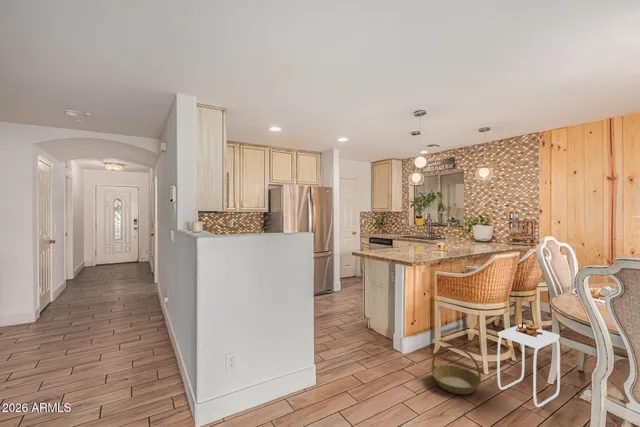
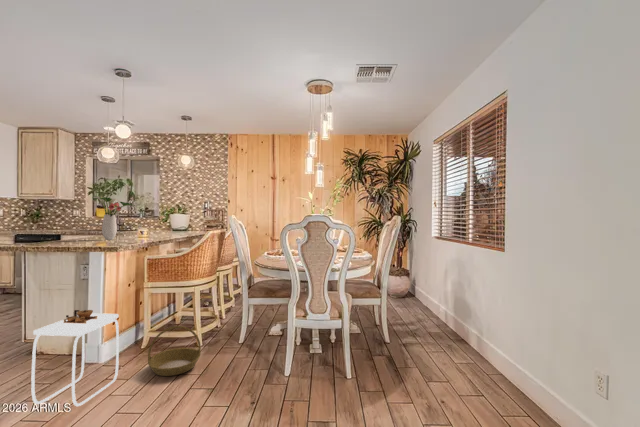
flower arrangement: none [397,220,430,256] -> present [94,197,132,240]
side table: present [498,322,560,407] -> present [31,310,119,406]

